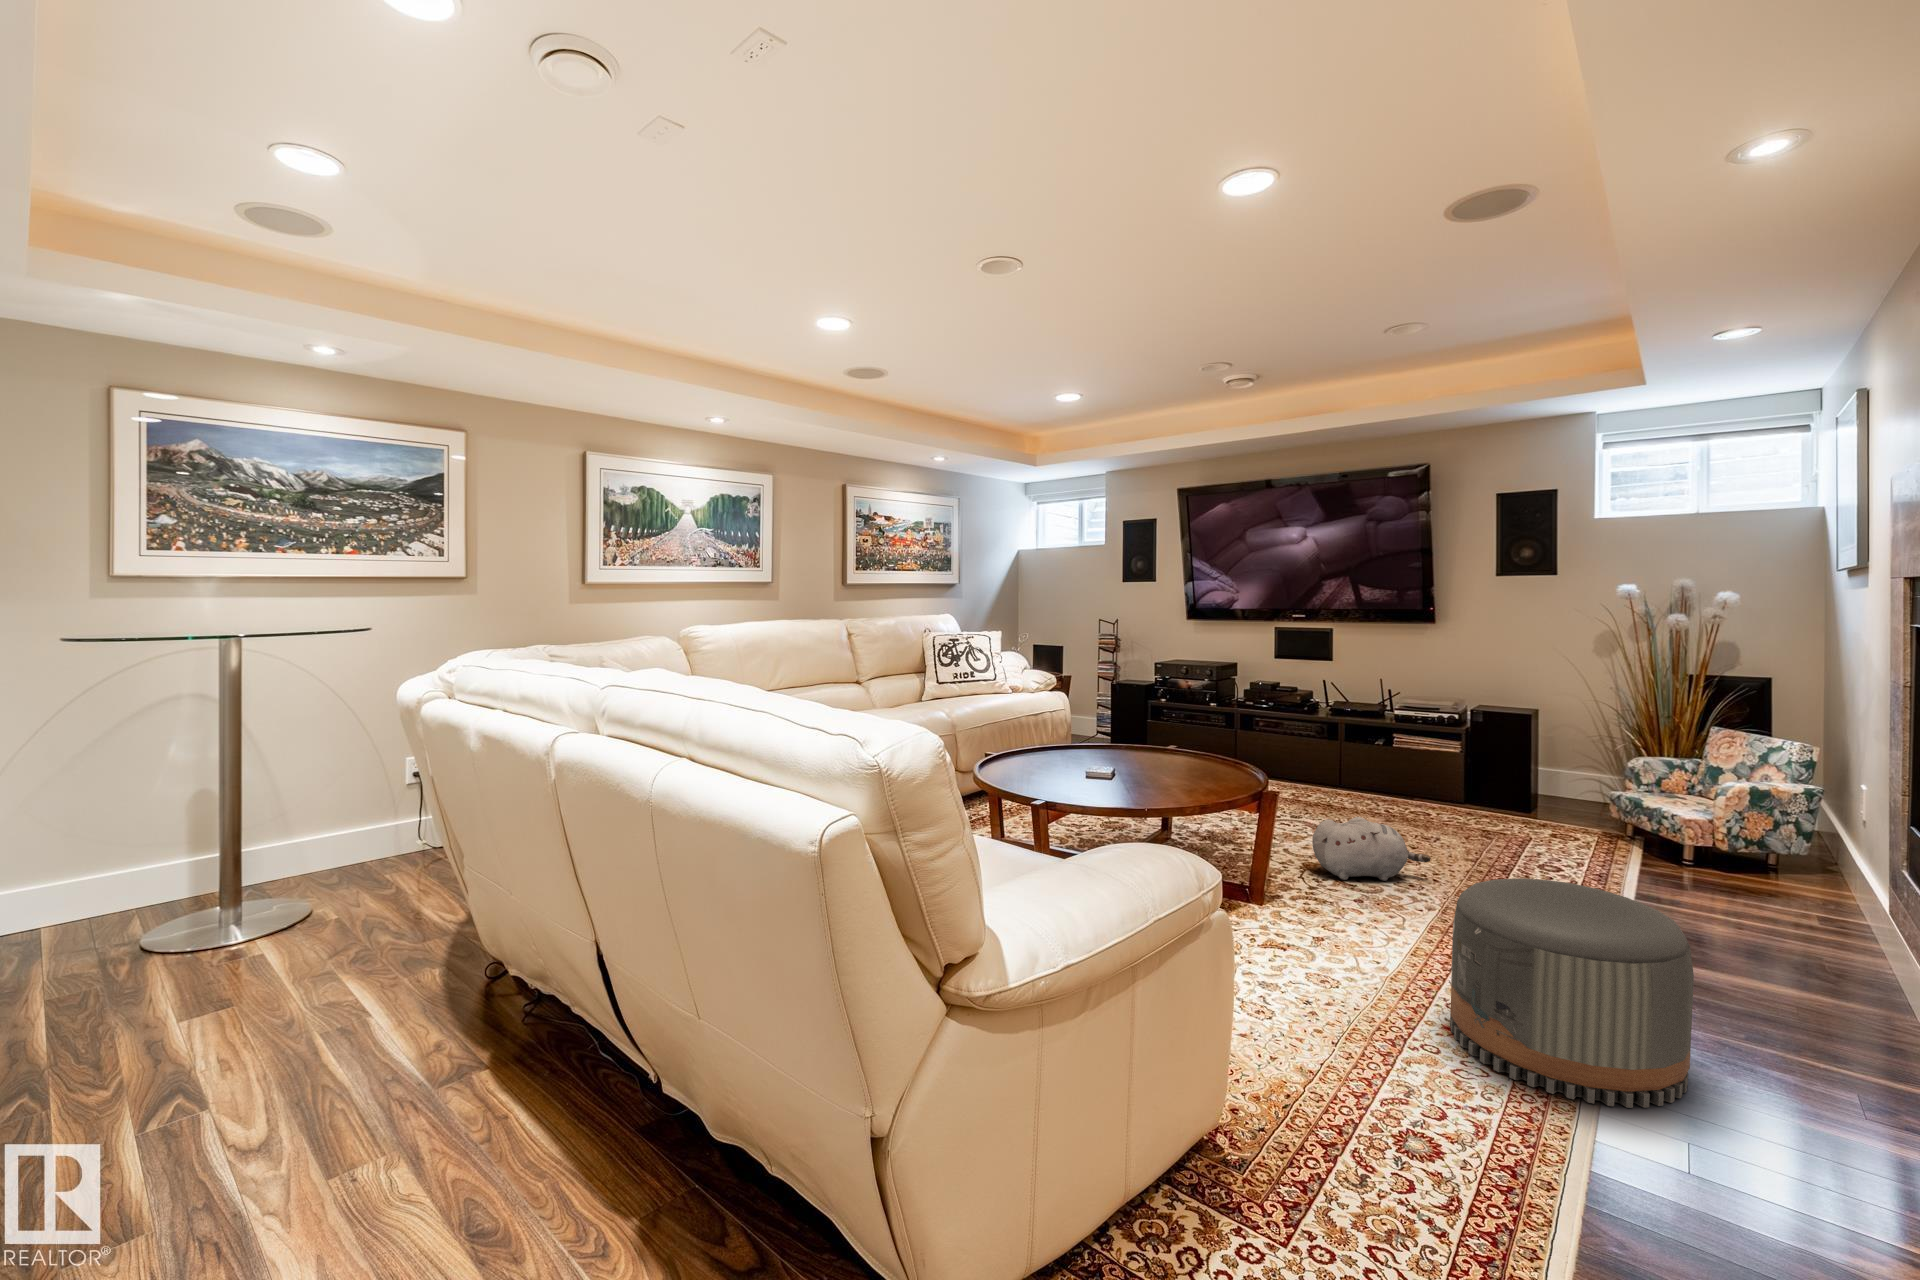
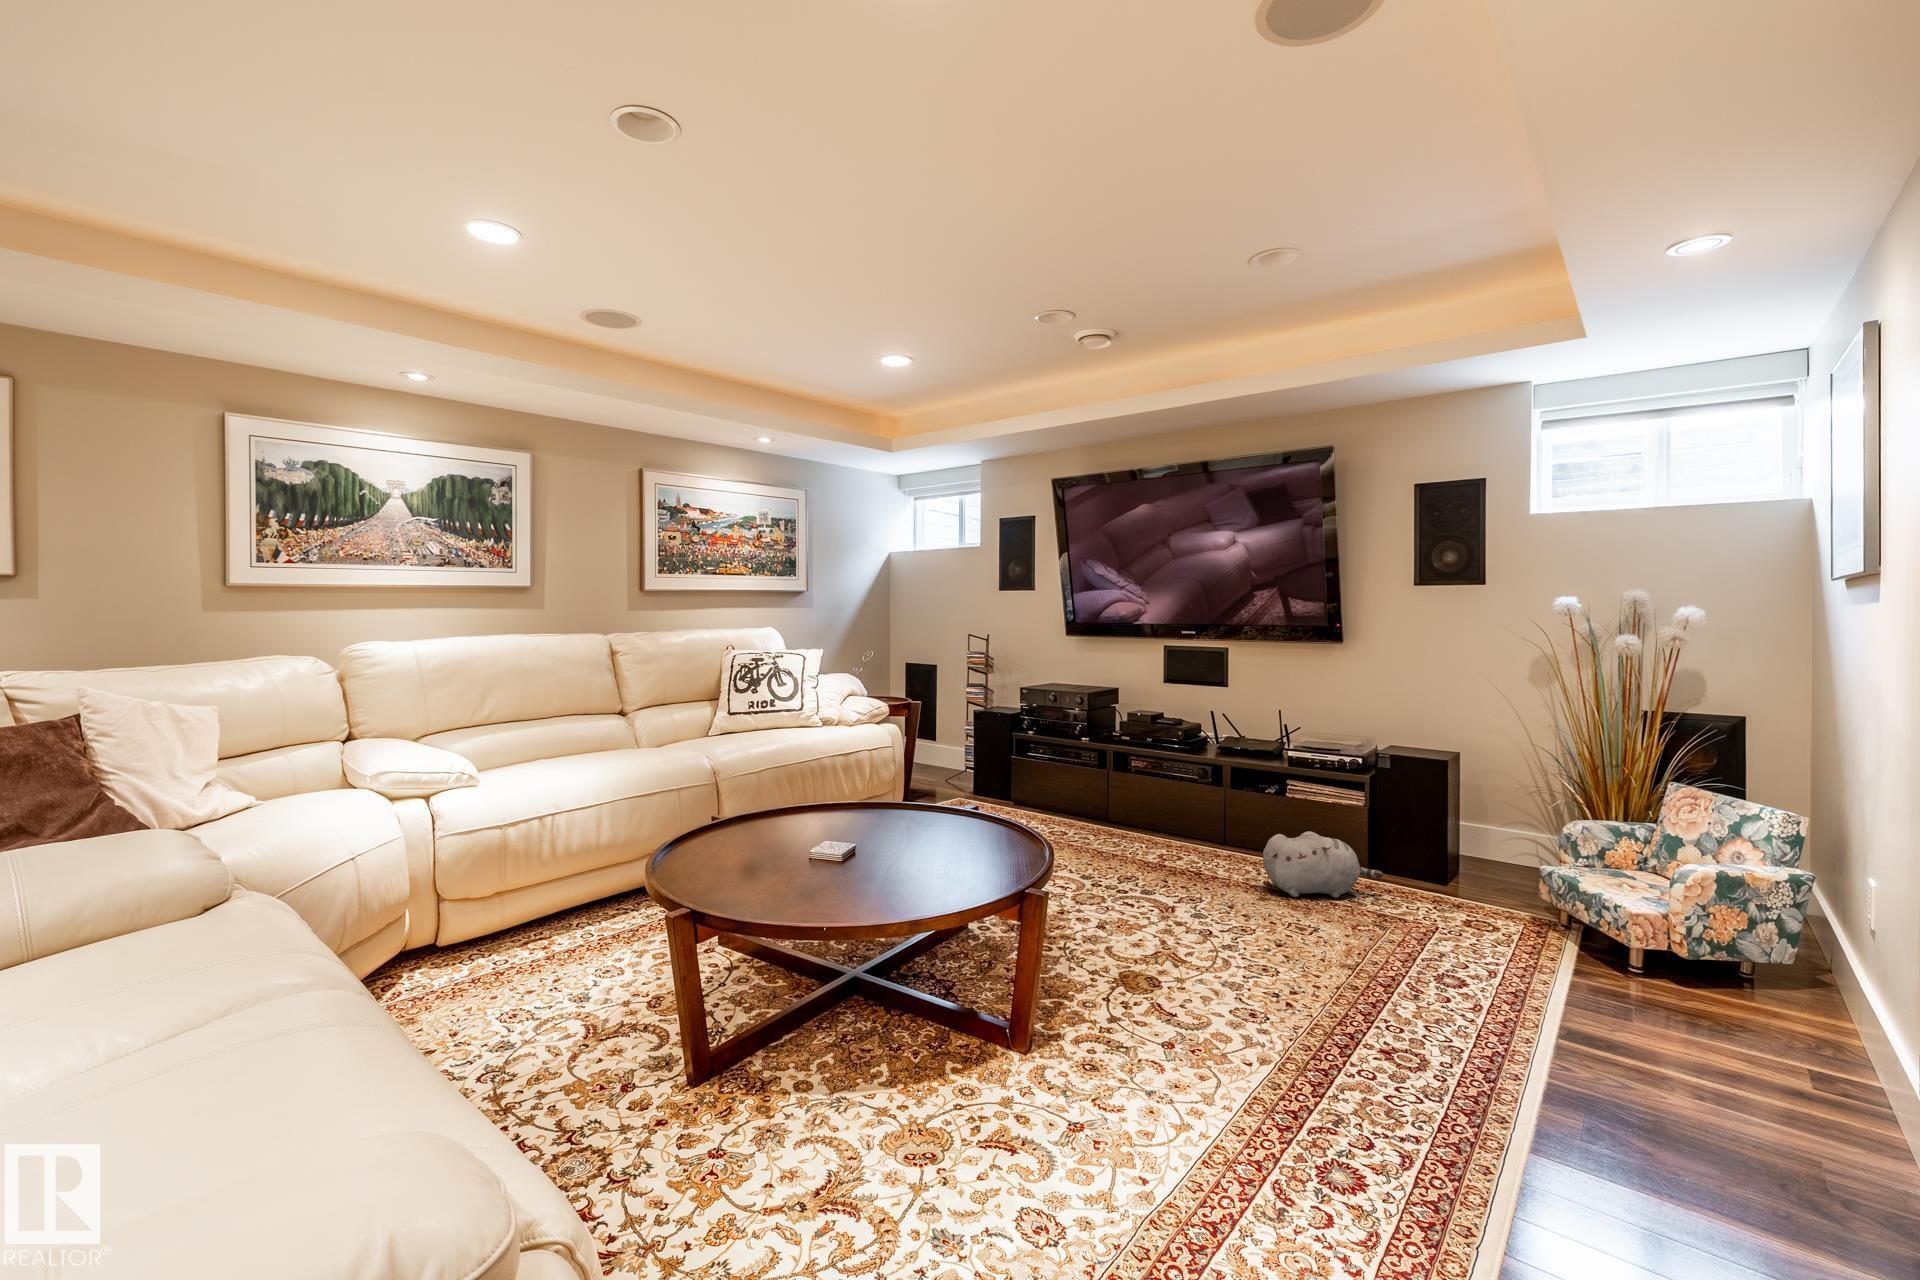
pouf: present [1450,878,1694,1108] -> none [1387,896,1629,1135]

